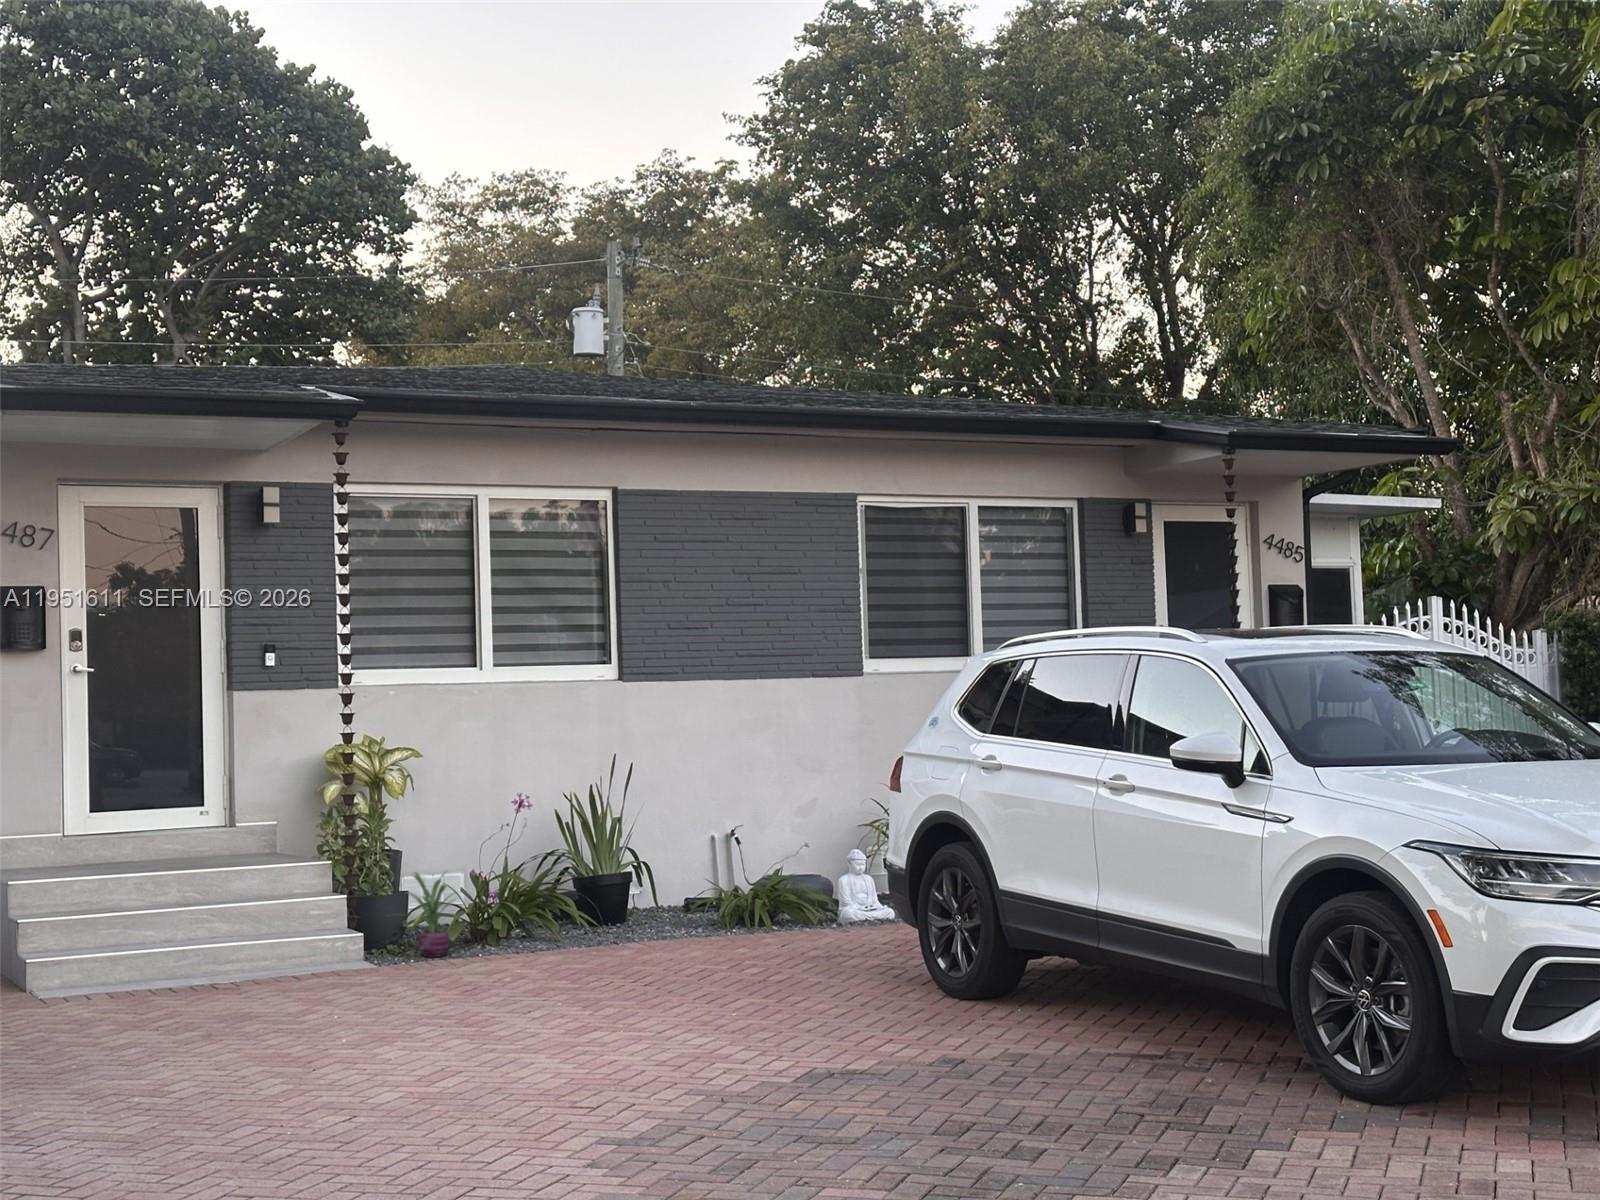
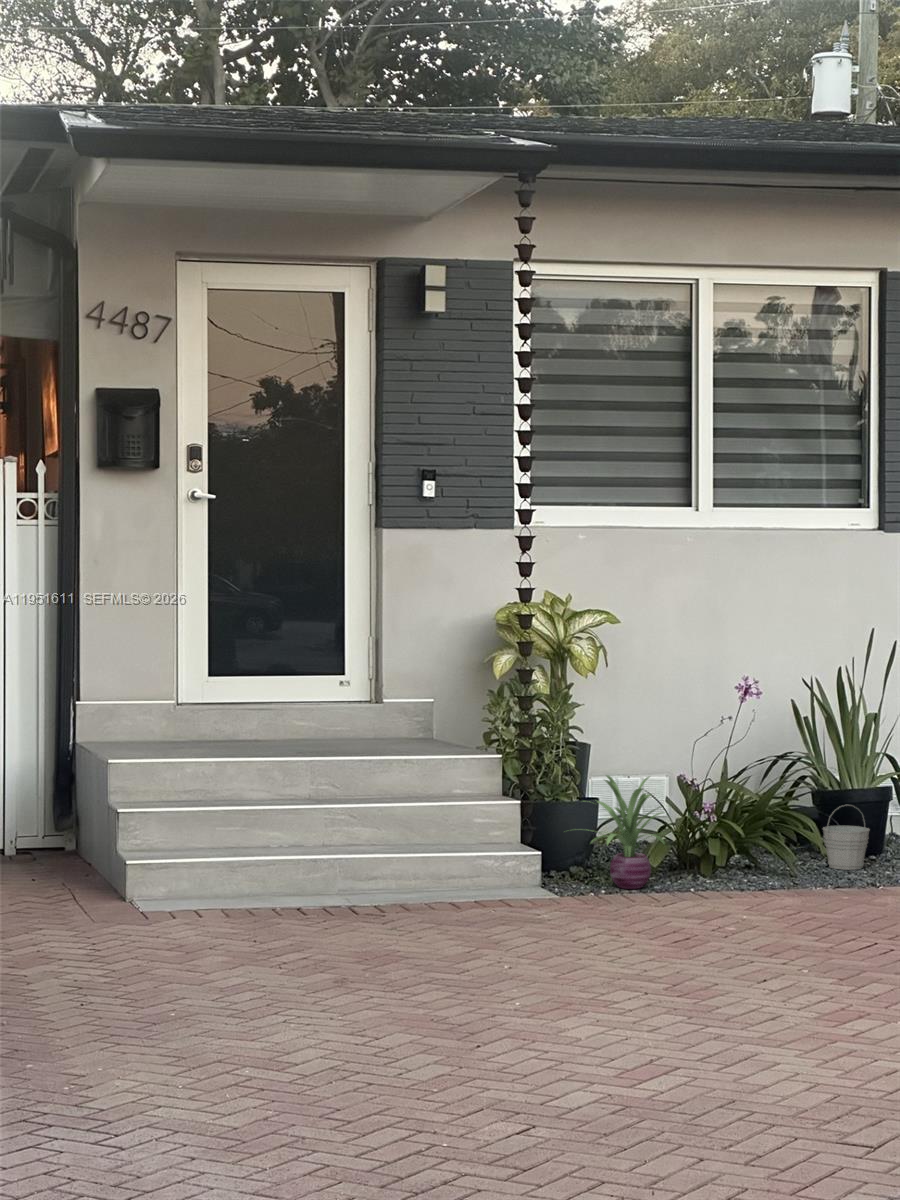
bucket: none [580,885,615,933] -> present [823,805,870,870]

